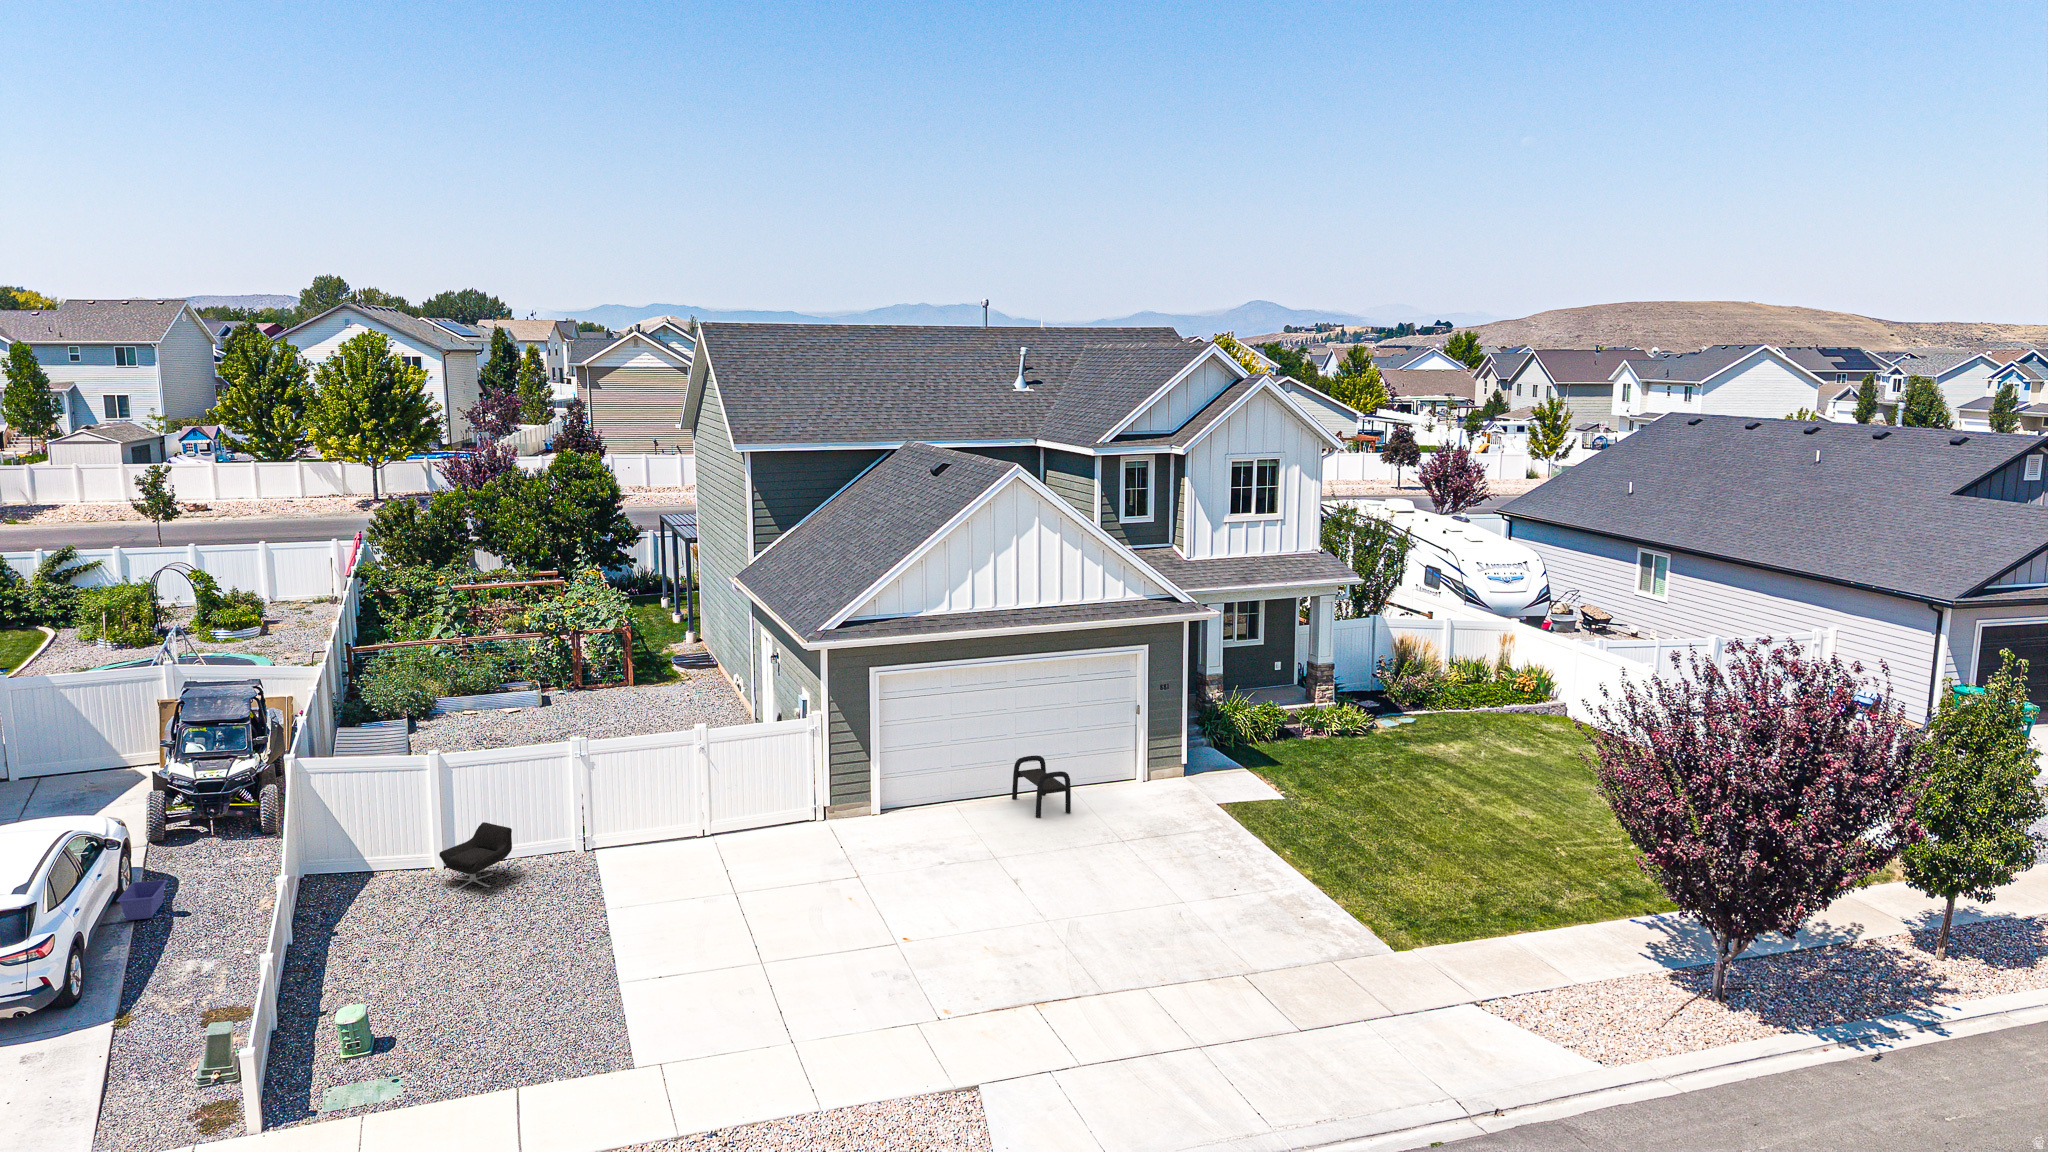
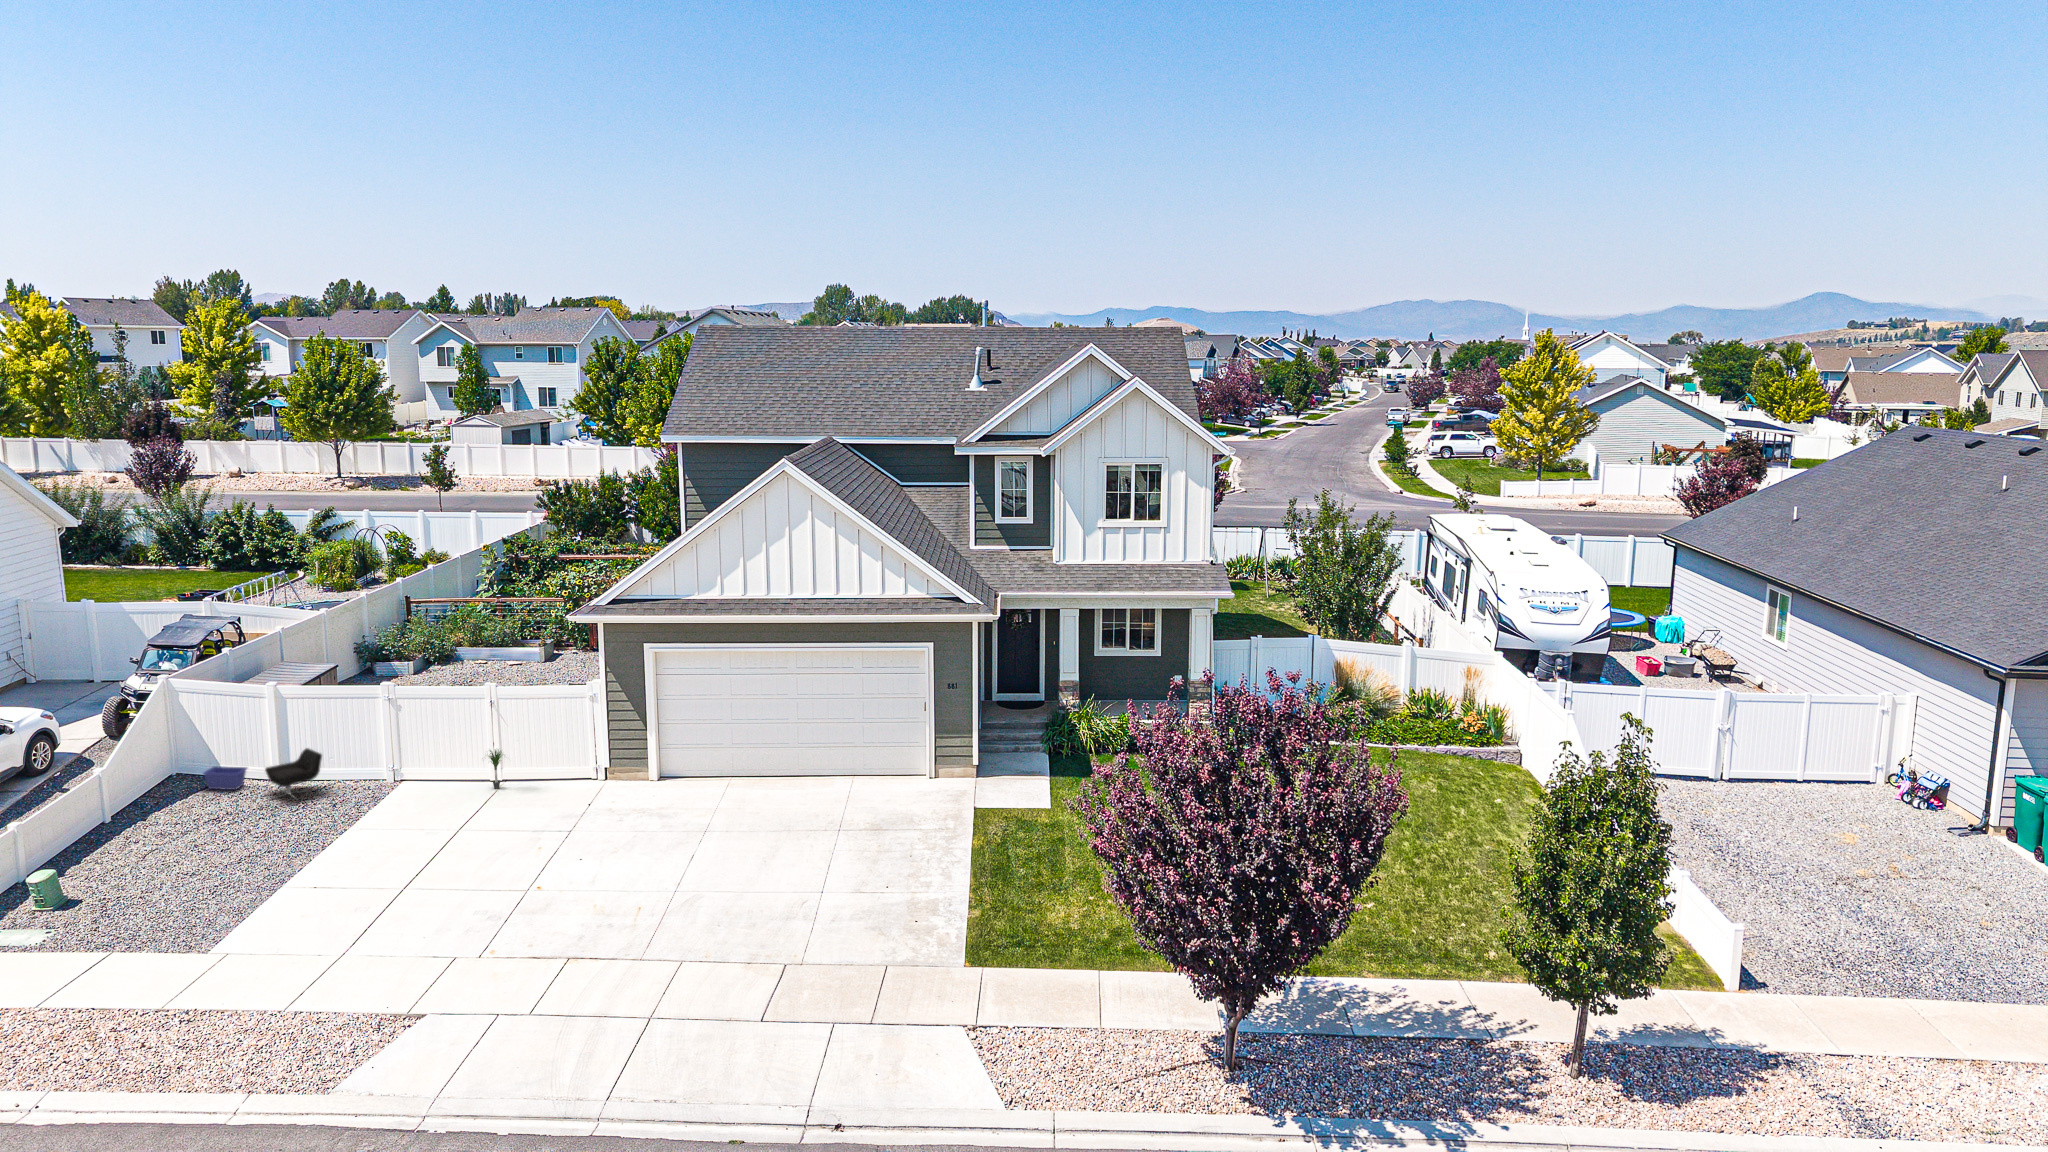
bench: present [1012,755,1071,817] -> none [789,739,827,794]
potted plant: none [696,794,731,847] -> present [489,750,502,789]
storage bin: present [116,880,168,920] -> present [203,766,247,790]

